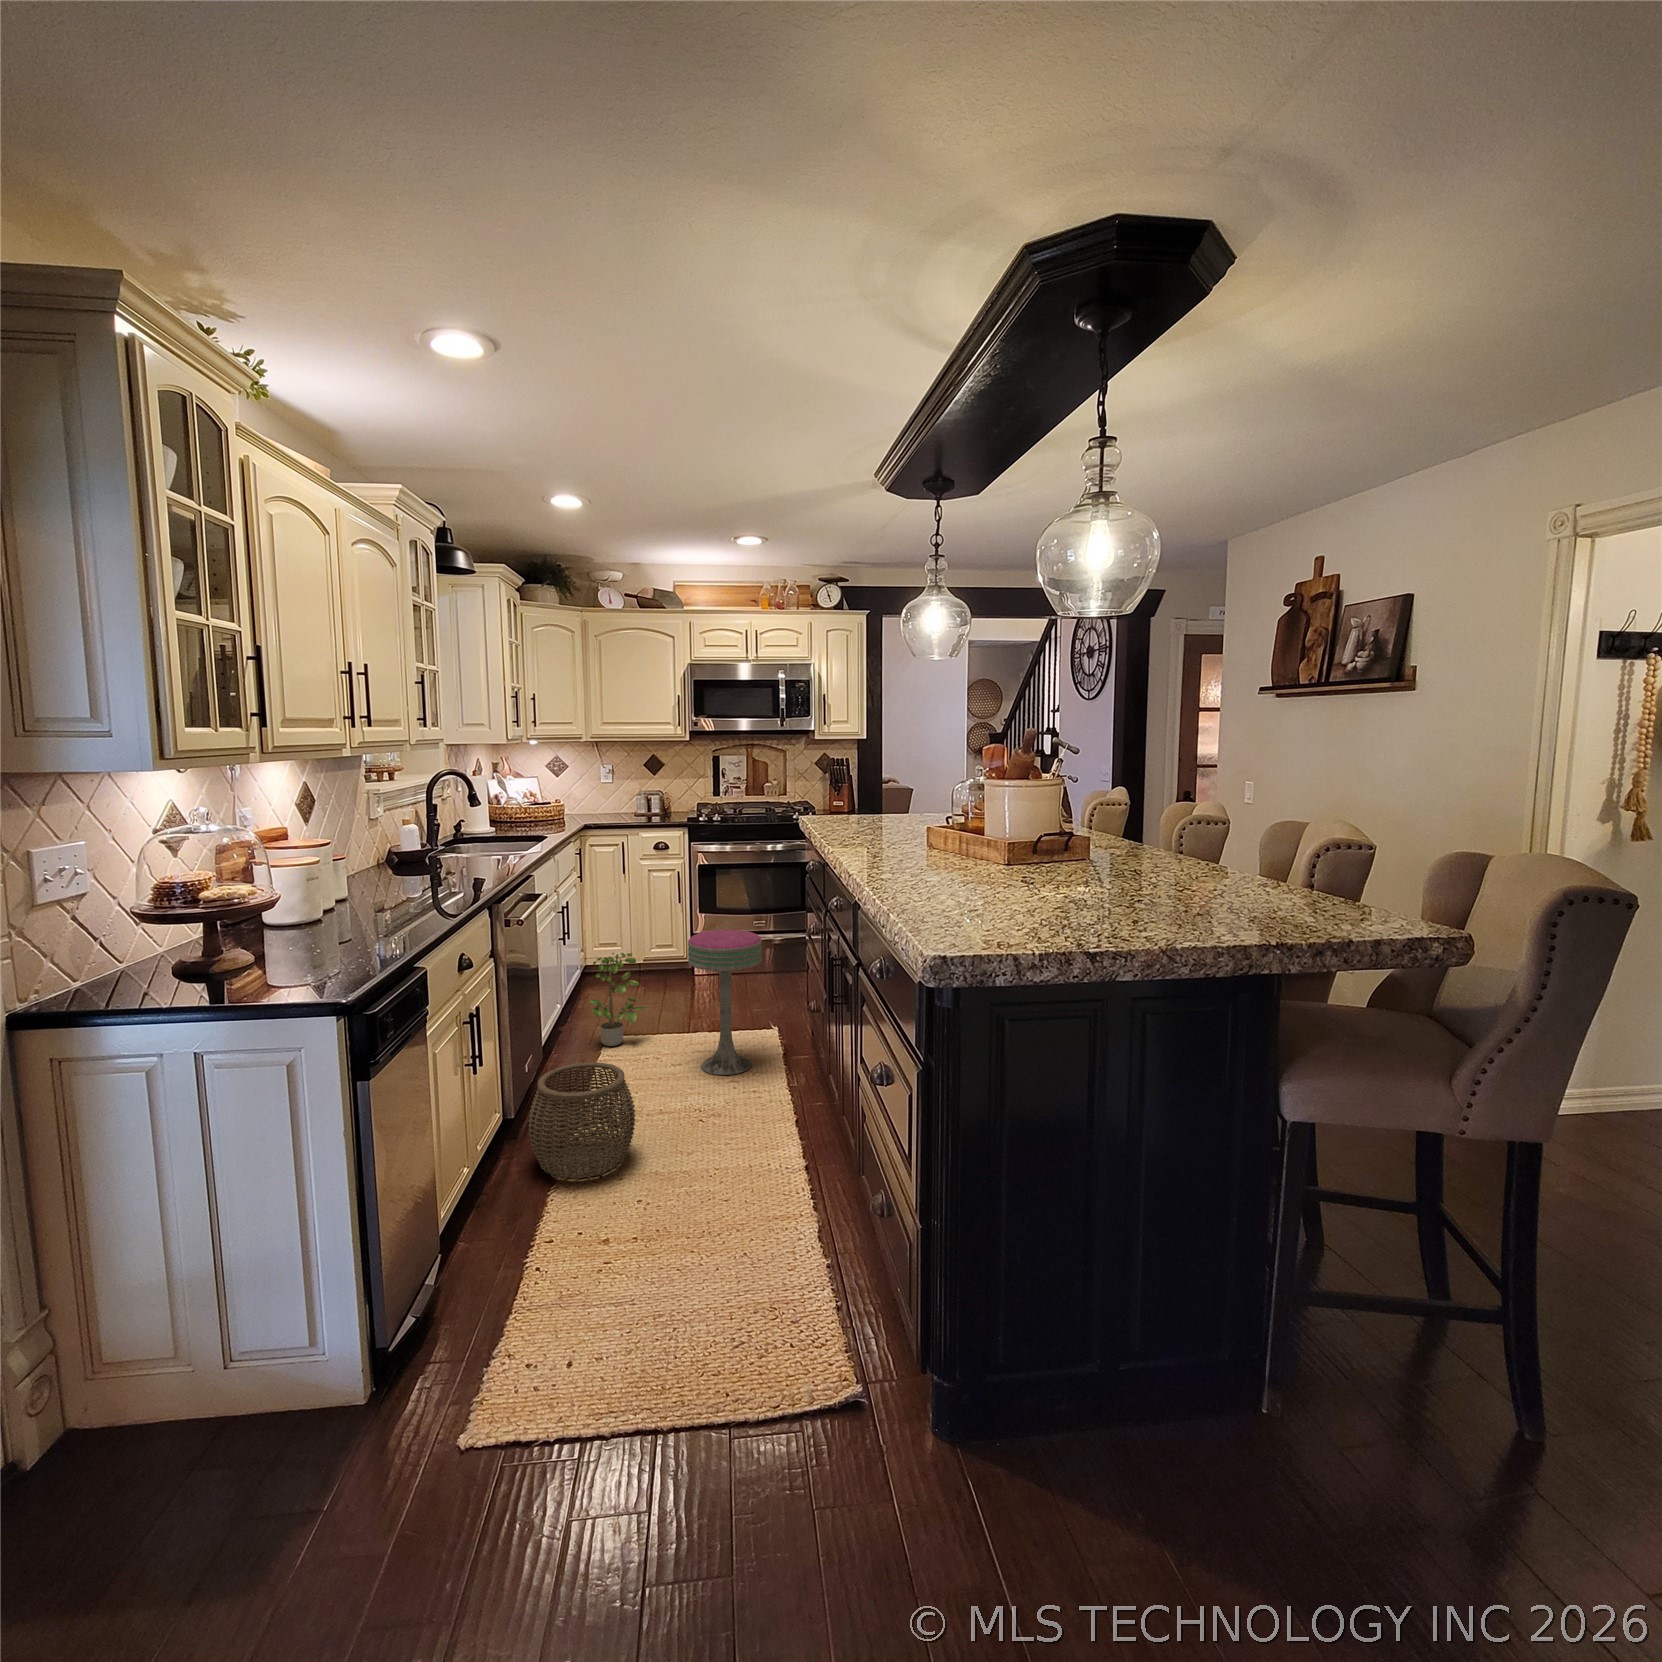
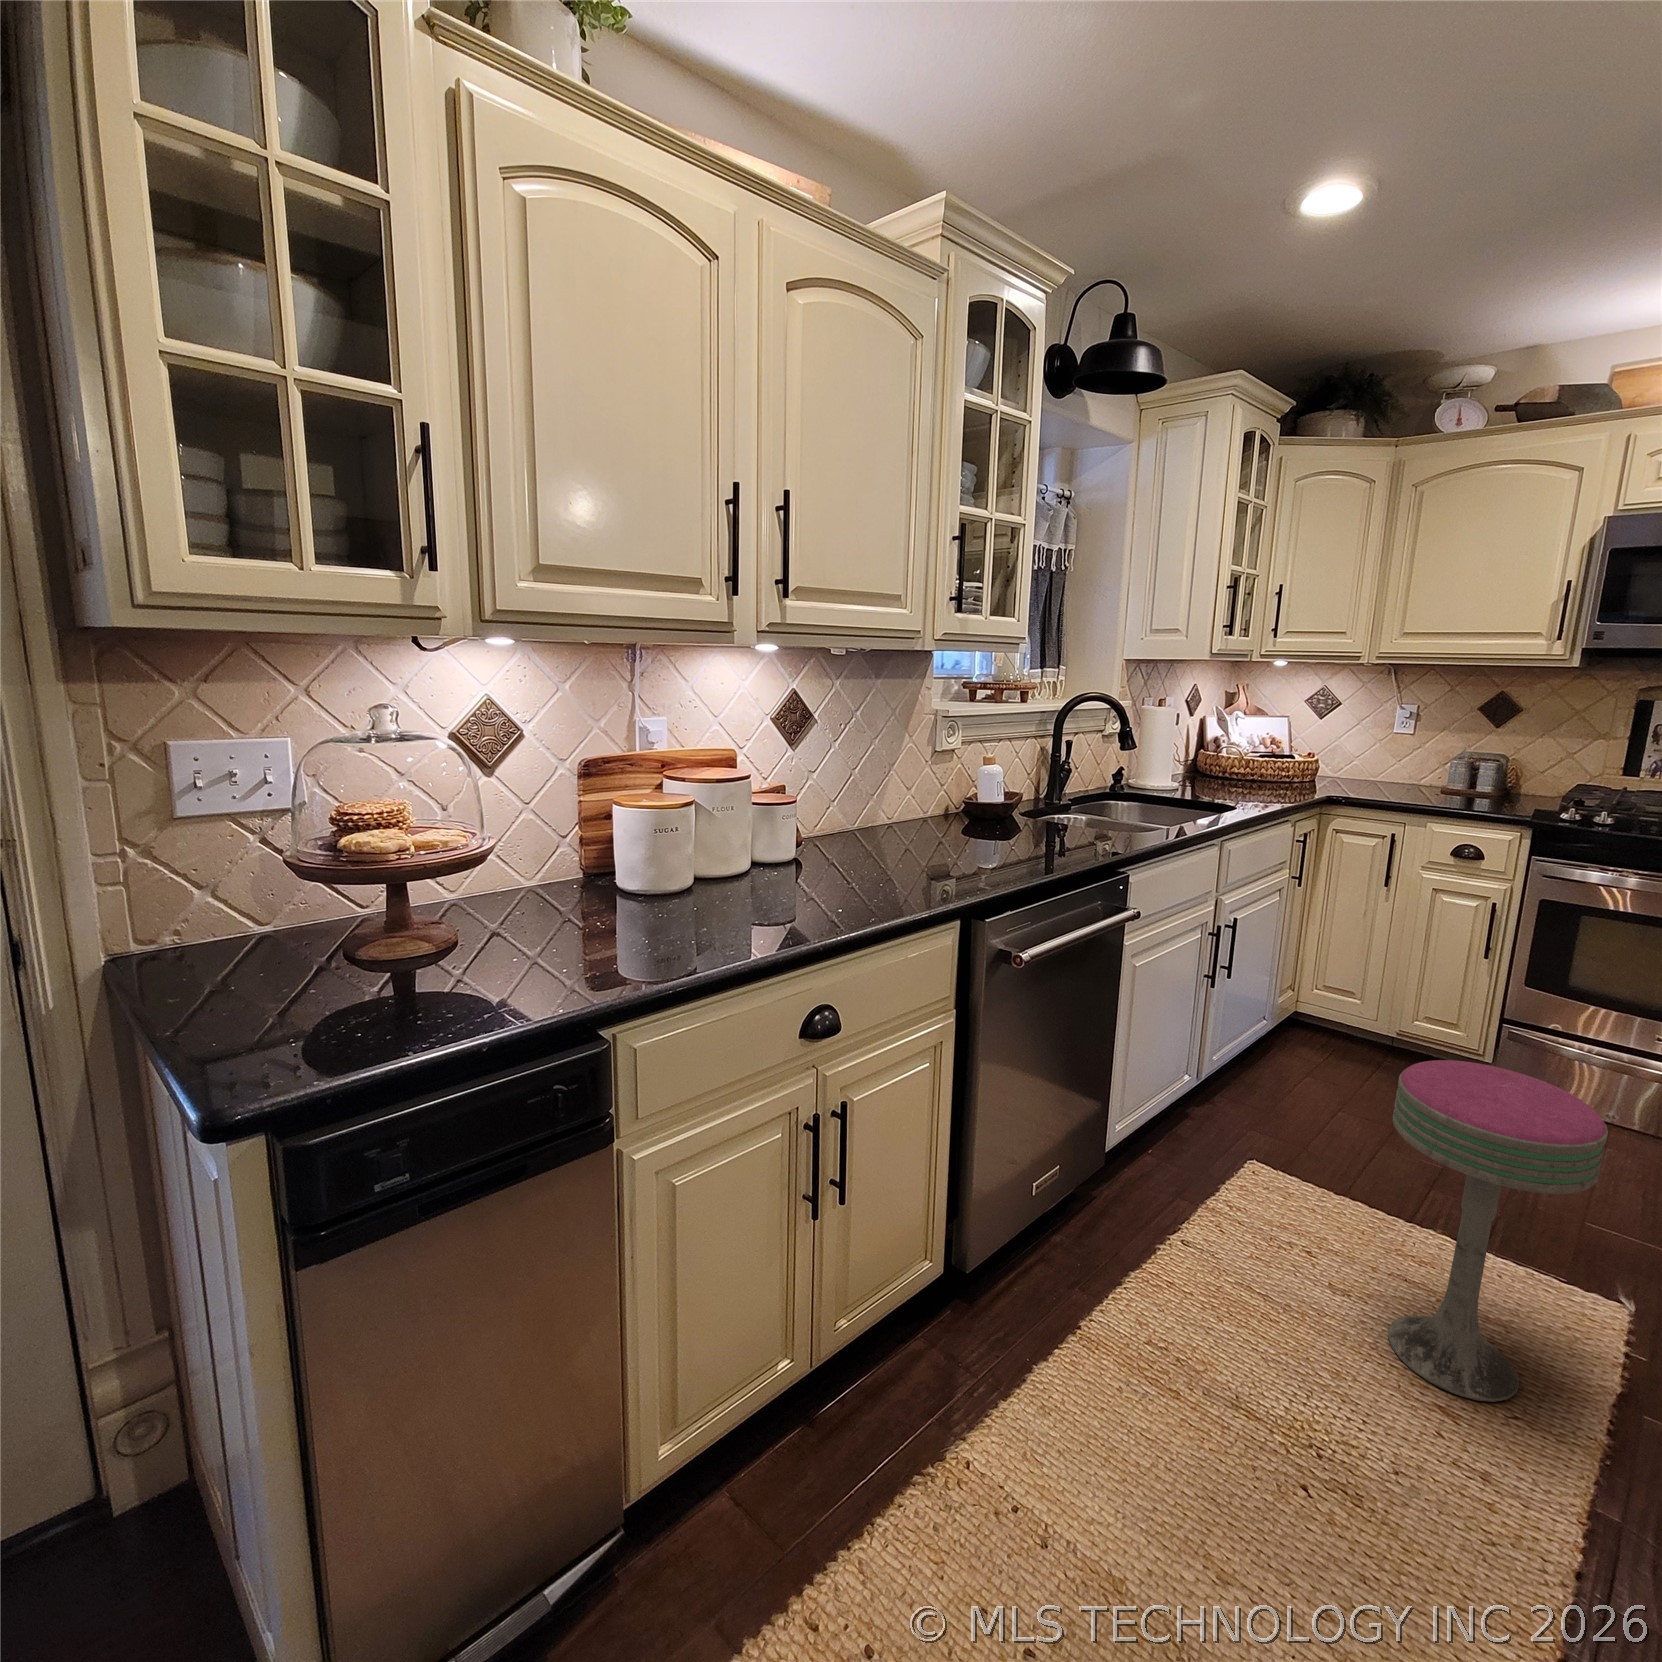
potted plant: present [590,953,647,1046] -> none [1214,1026,1326,1188]
woven basket: present [529,1062,636,1180] -> none [921,1238,1125,1504]

